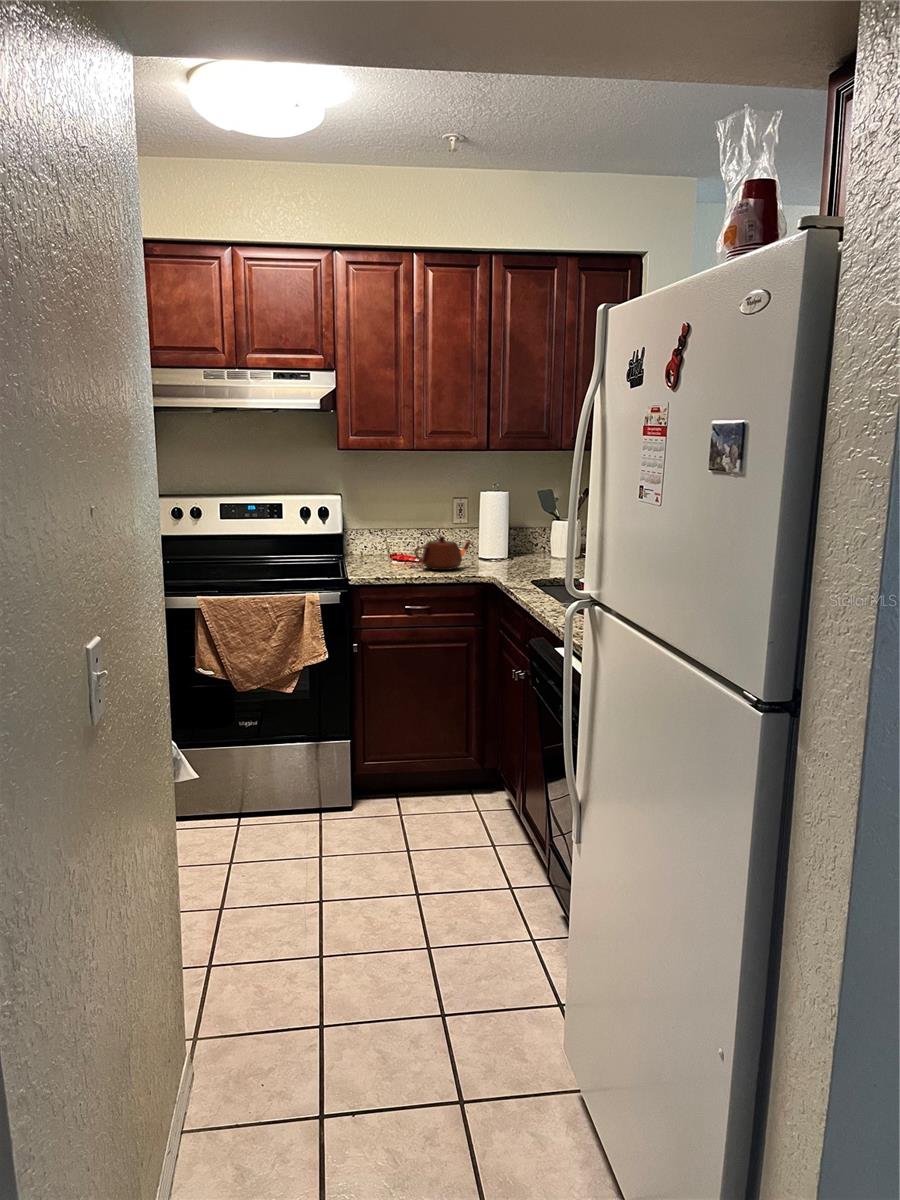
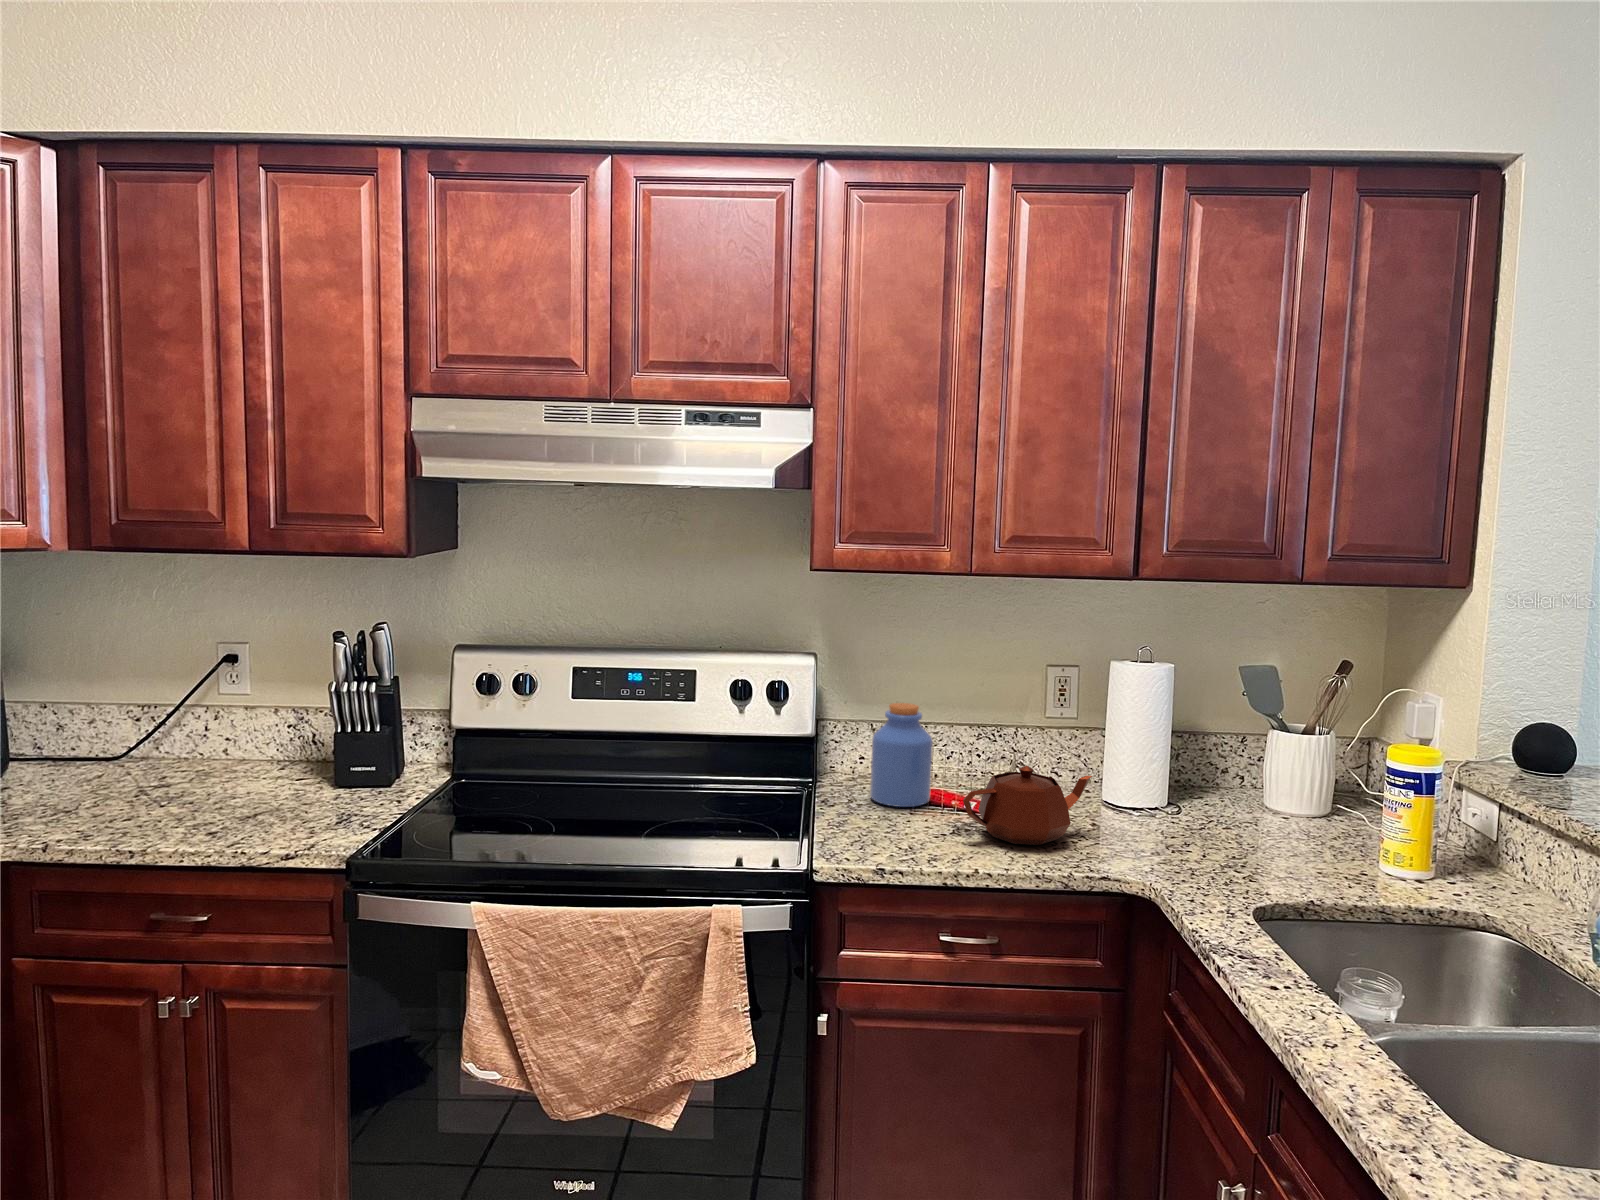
jar: none [370,516,399,564] -> present [870,703,933,807]

